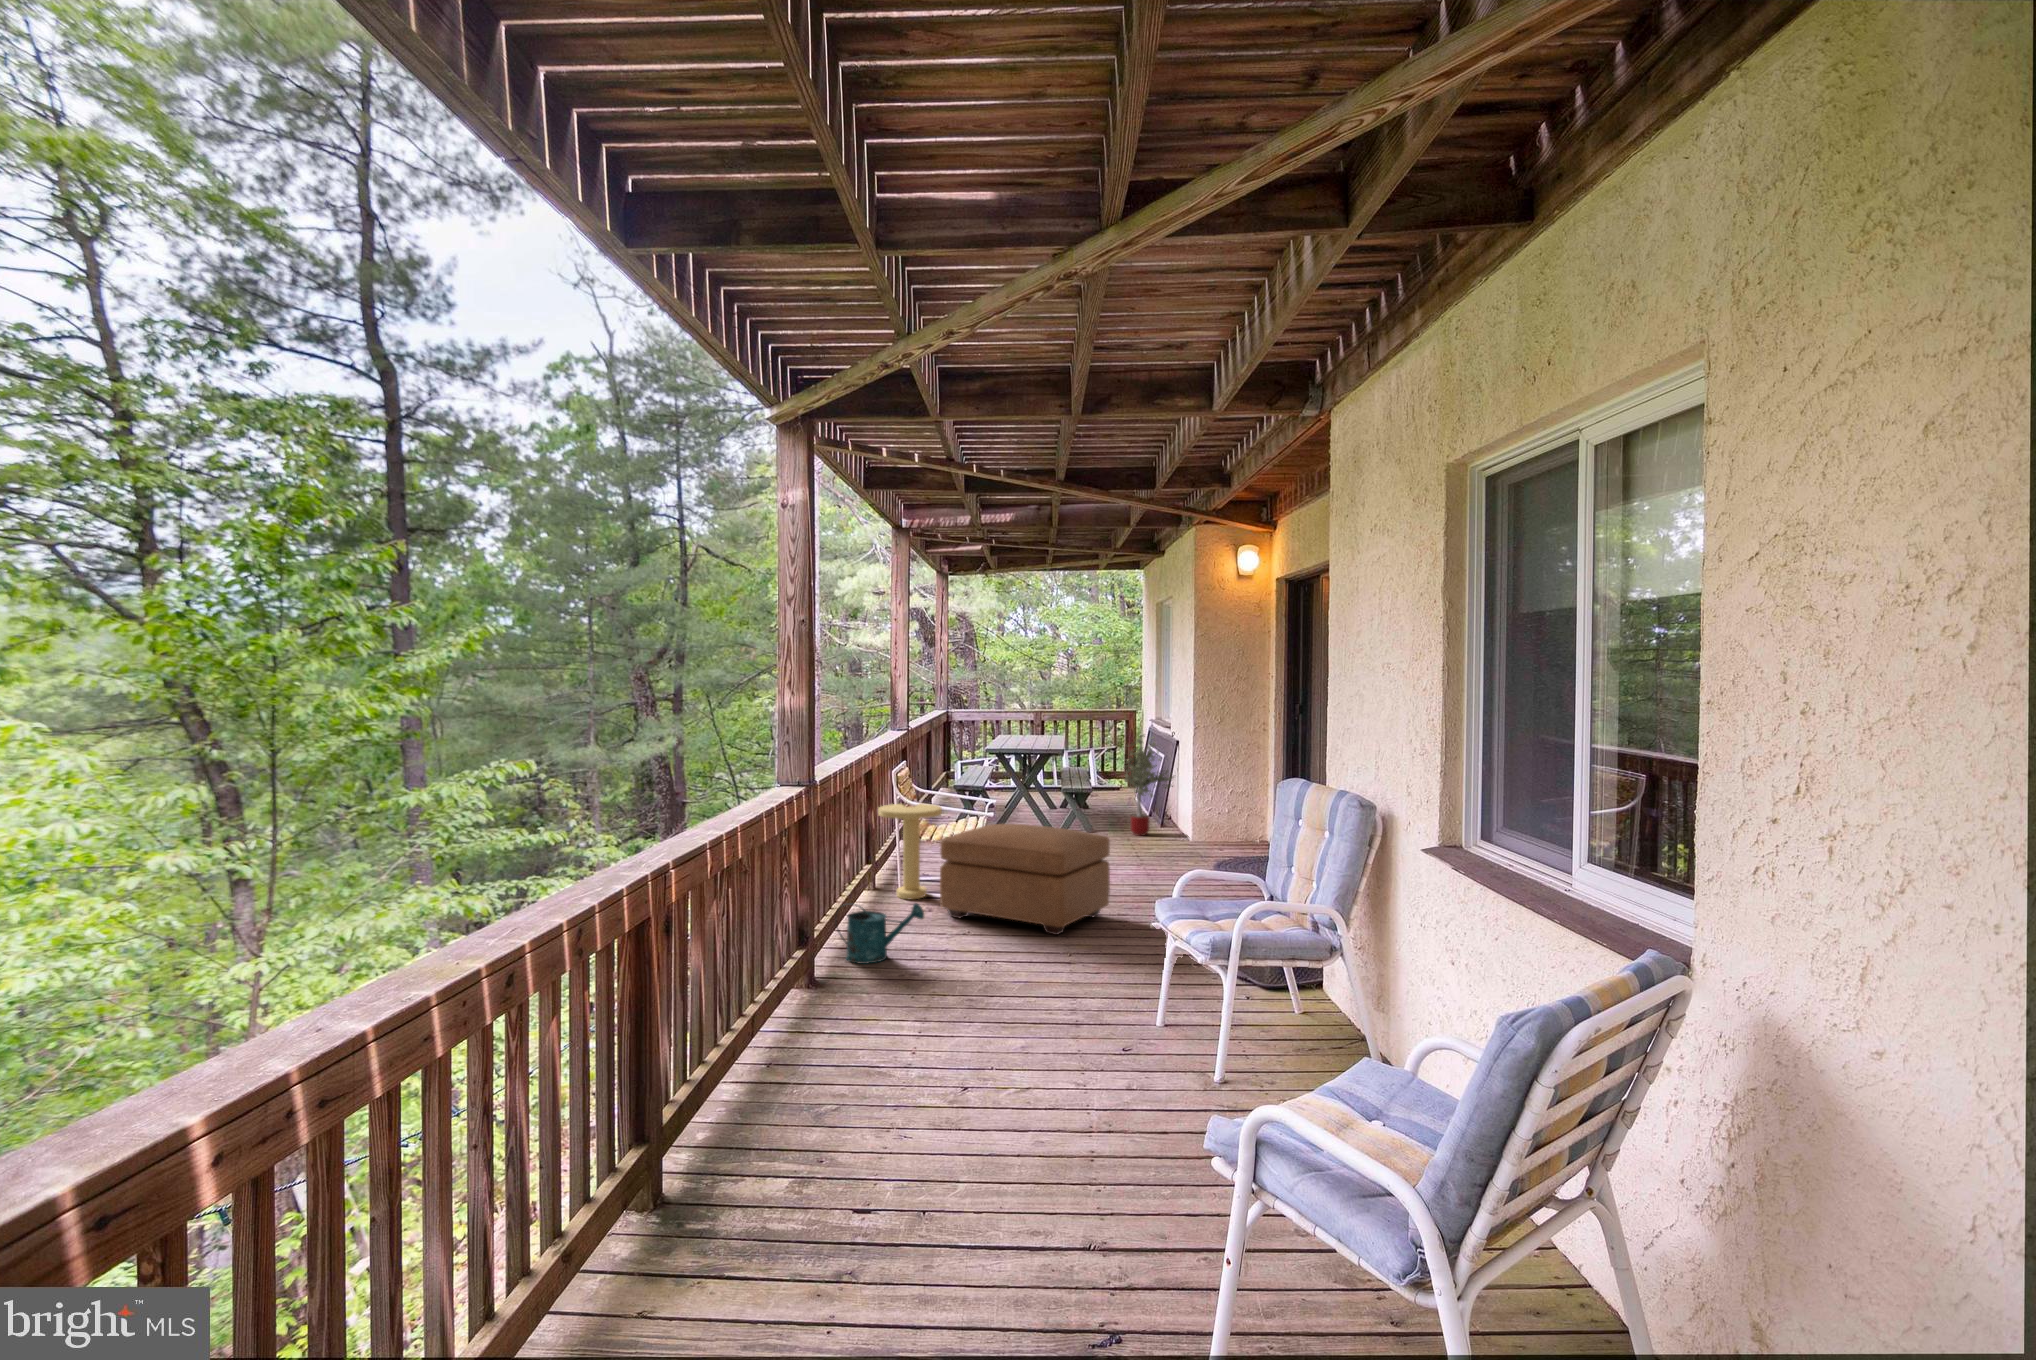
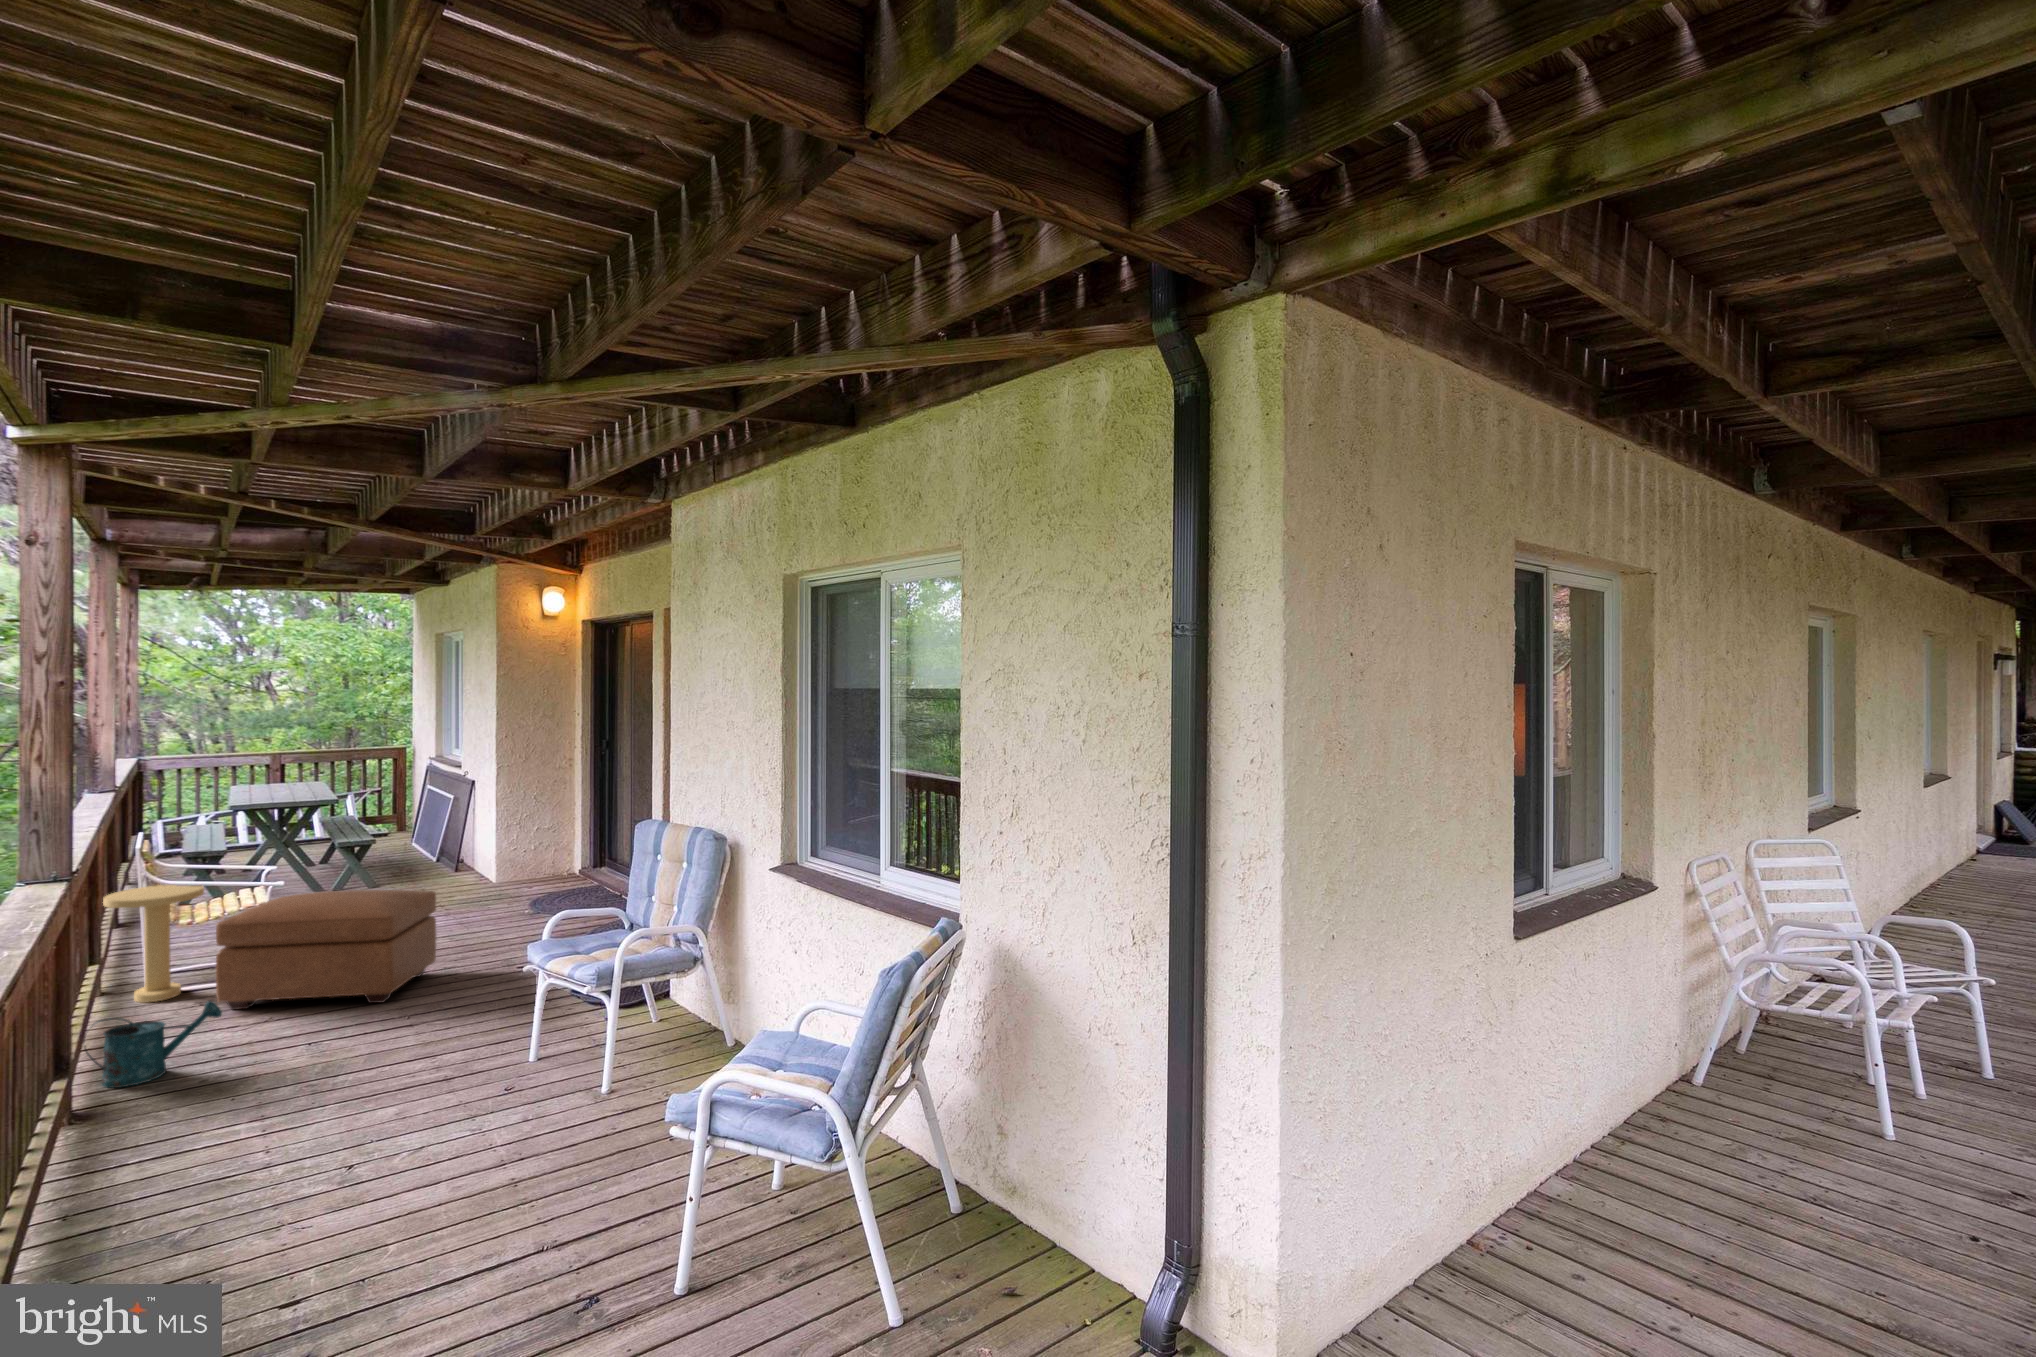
potted tree: present [1123,735,1174,836] -> none [409,776,477,884]

